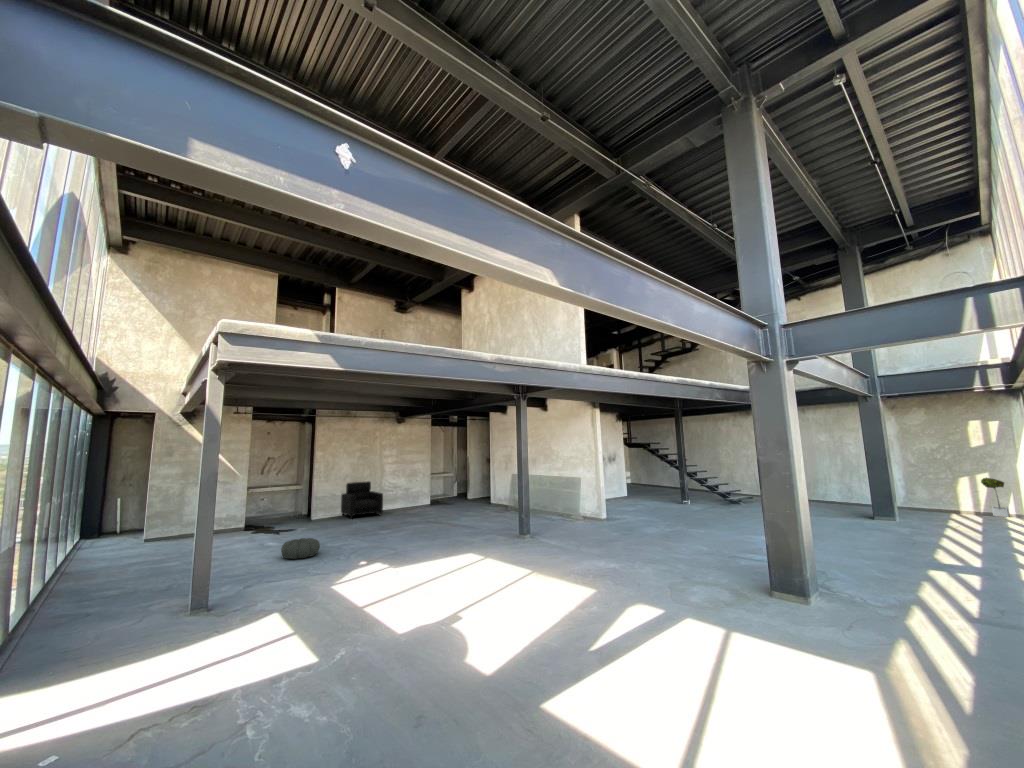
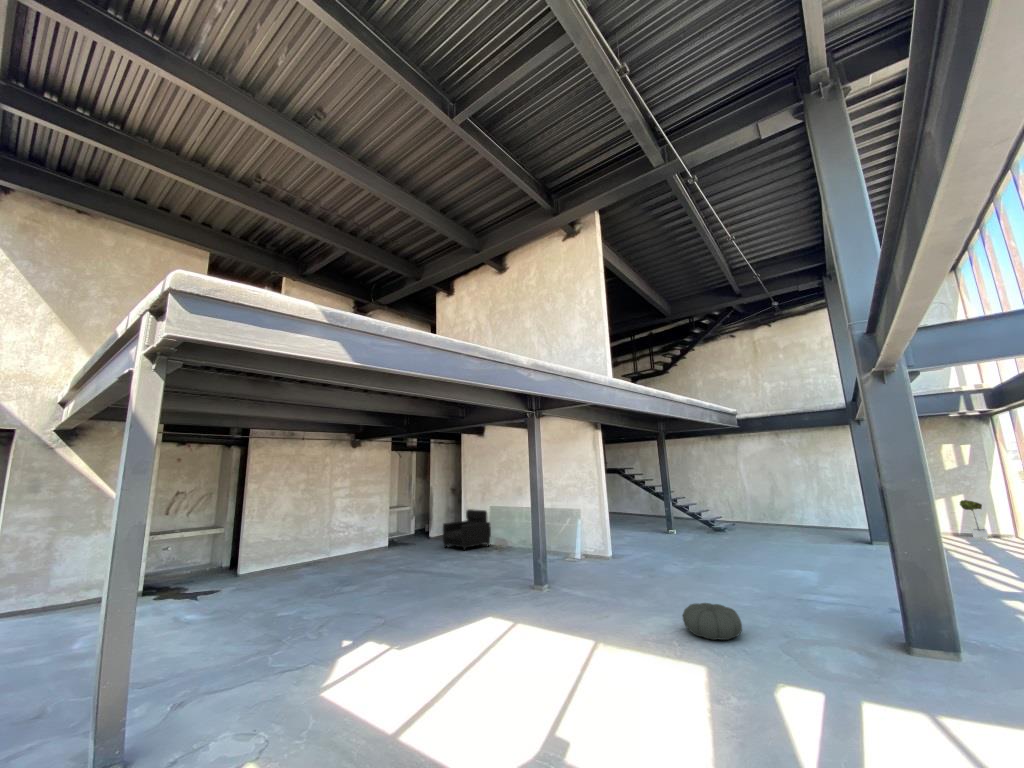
armchair: present [341,481,383,519] -> present [443,509,491,551]
pouf: present [281,538,320,559] -> present [683,603,742,640]

